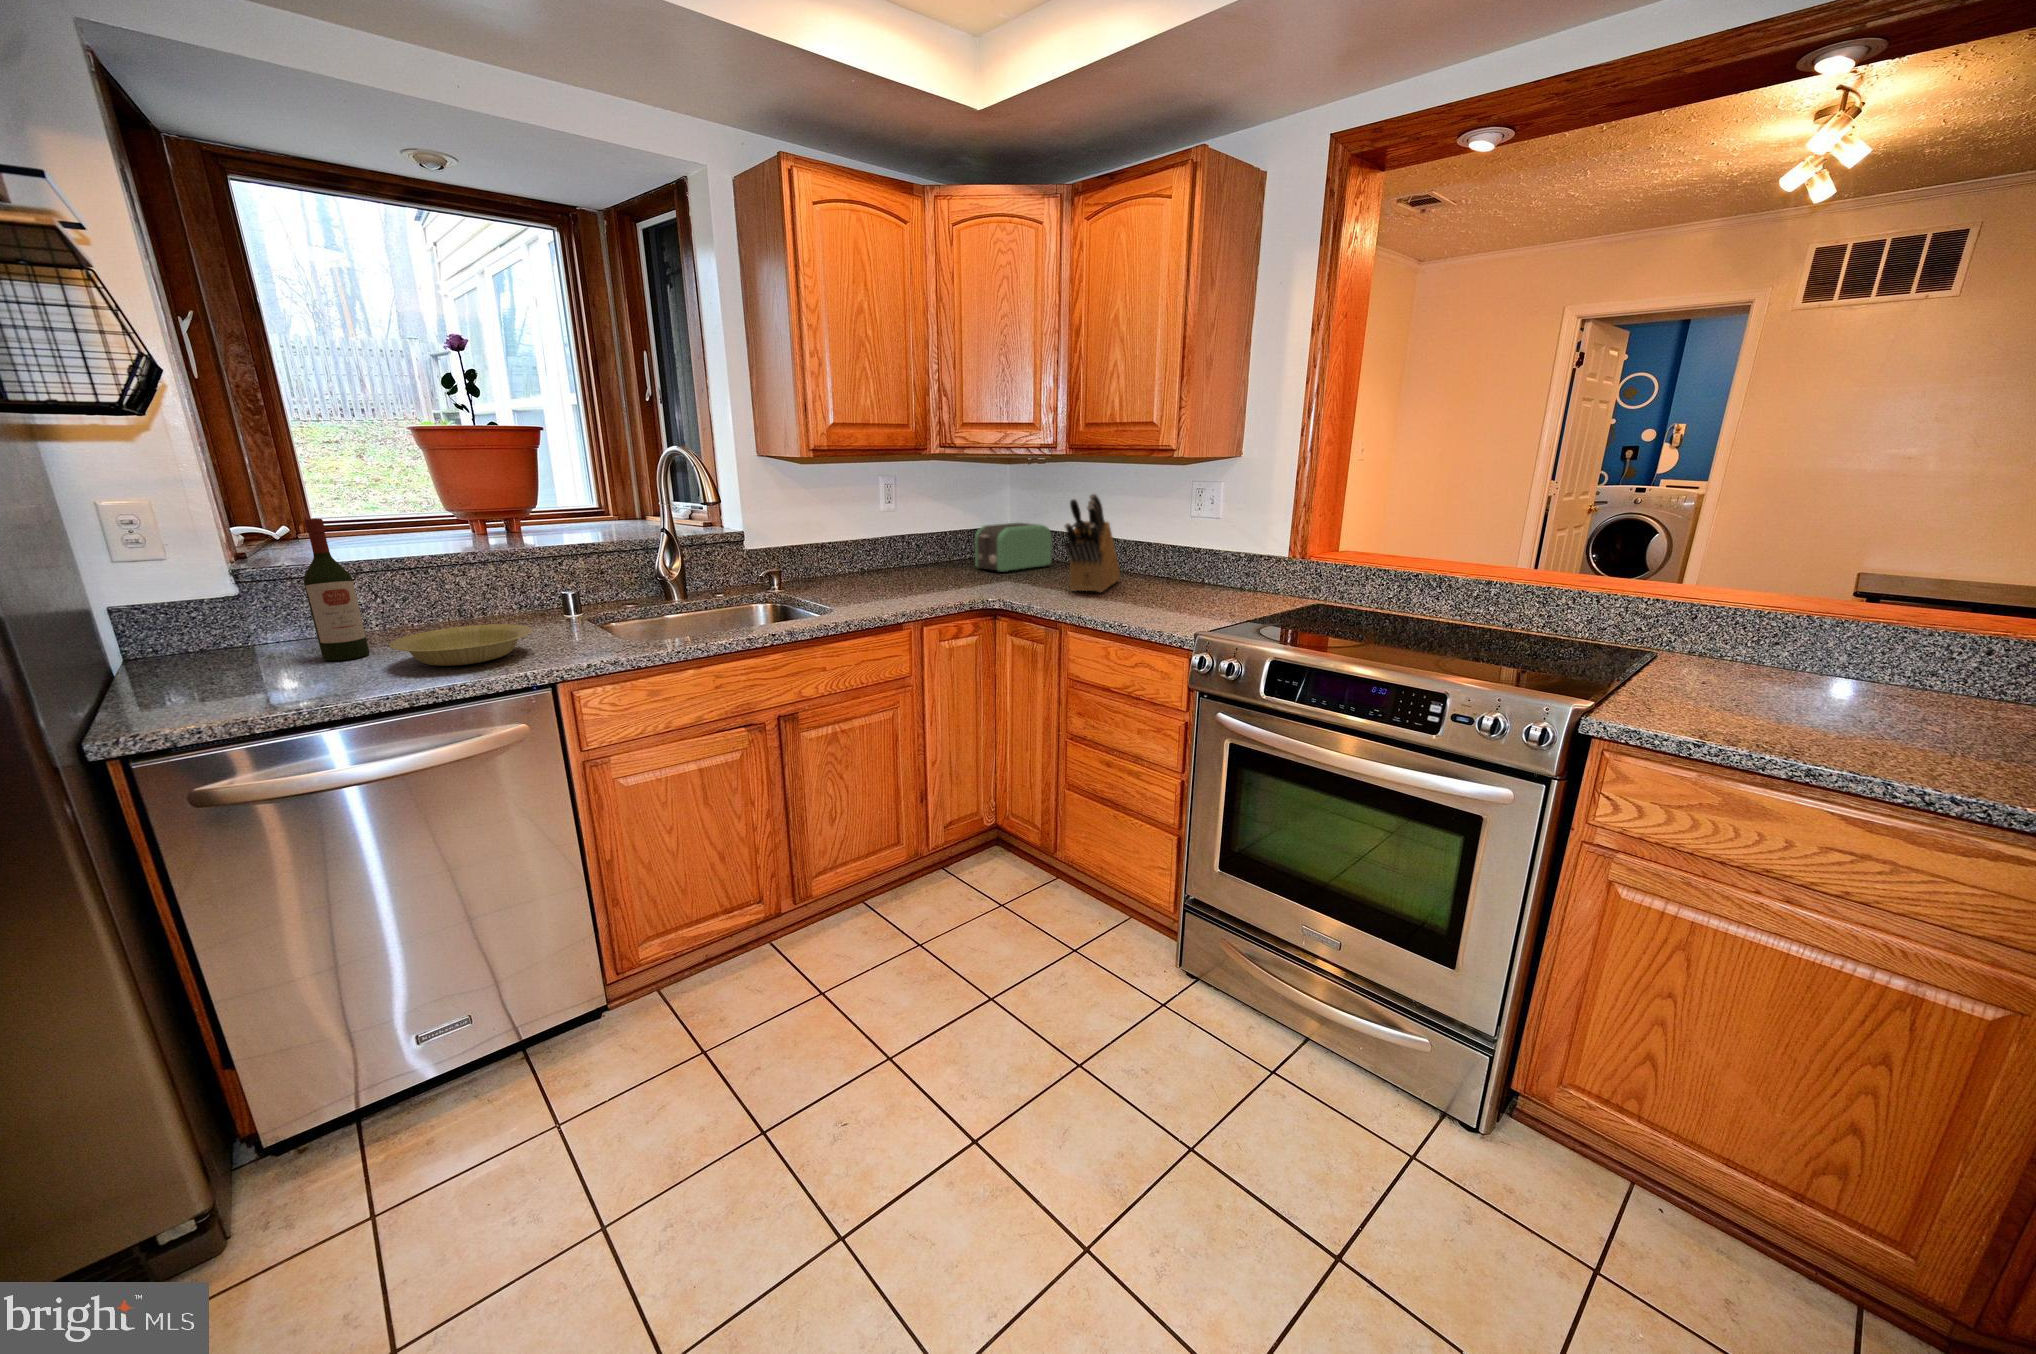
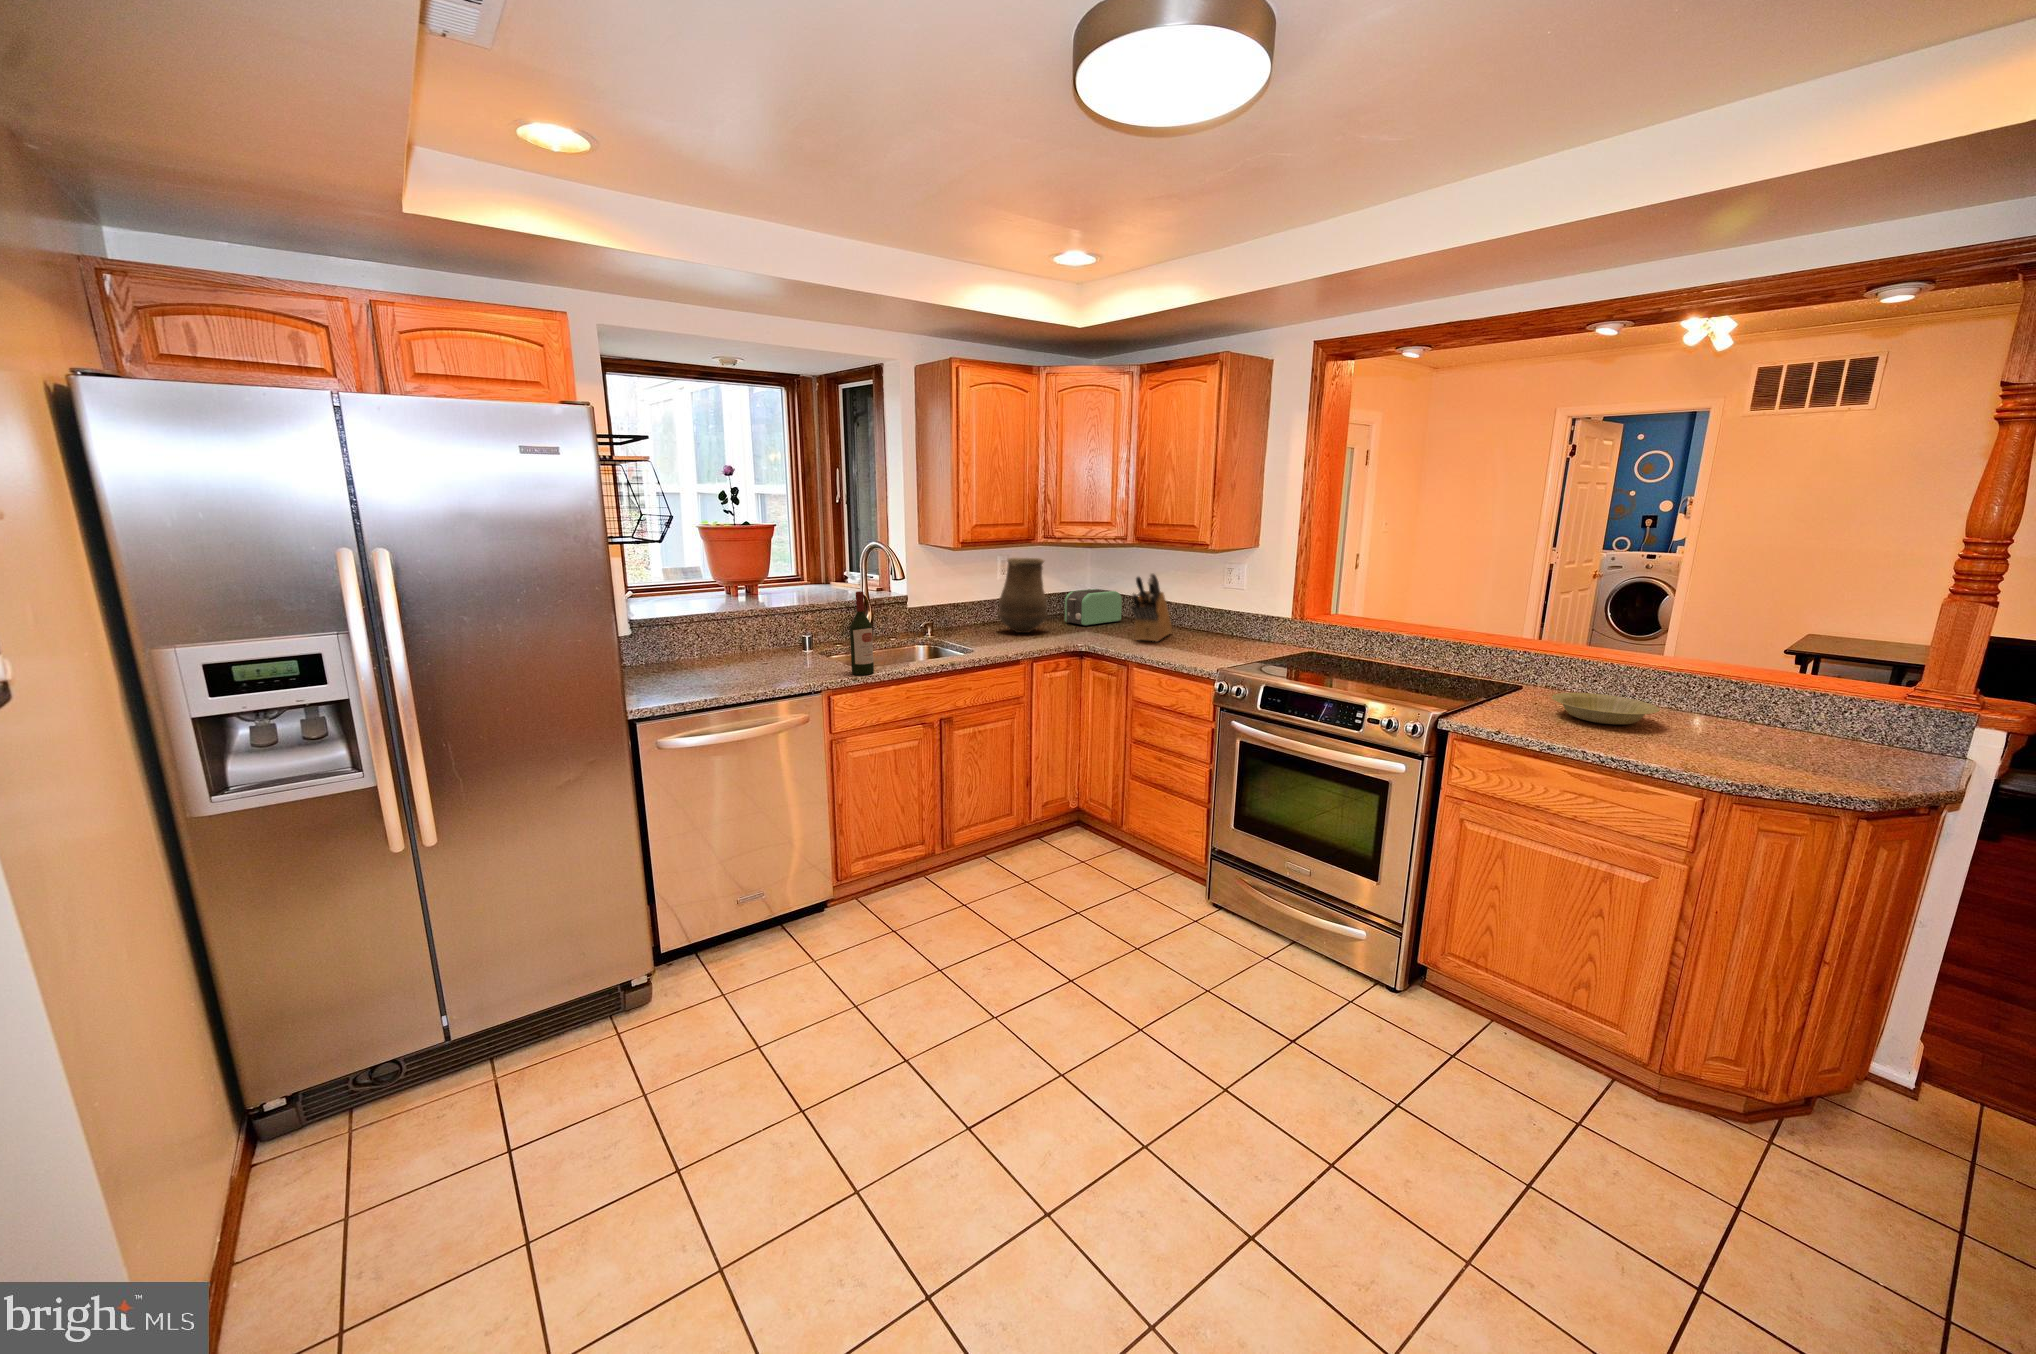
vase: none [875,476,953,583] -> present [996,558,1049,633]
wine bottle: present [304,519,370,661] -> present [850,591,874,675]
bowl: present [389,624,532,666] -> present [1552,693,1660,725]

